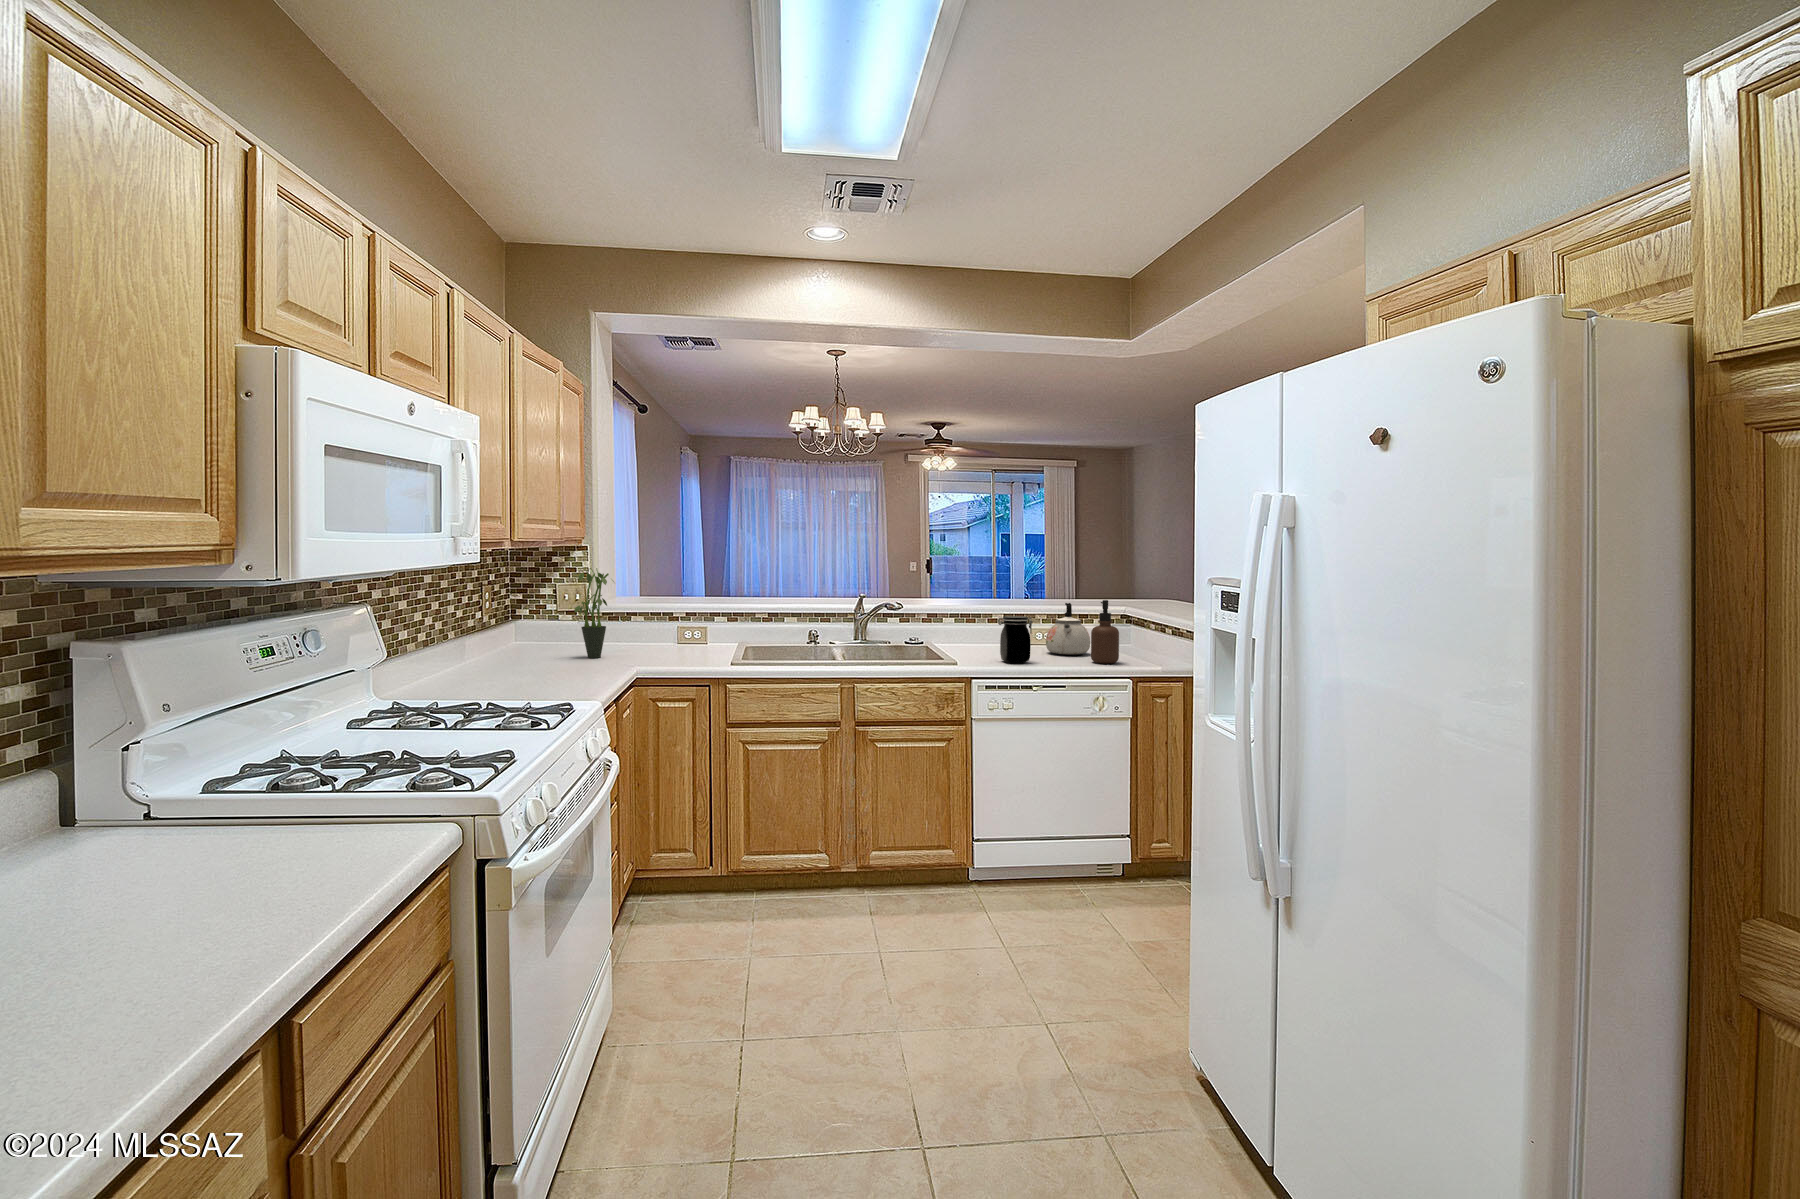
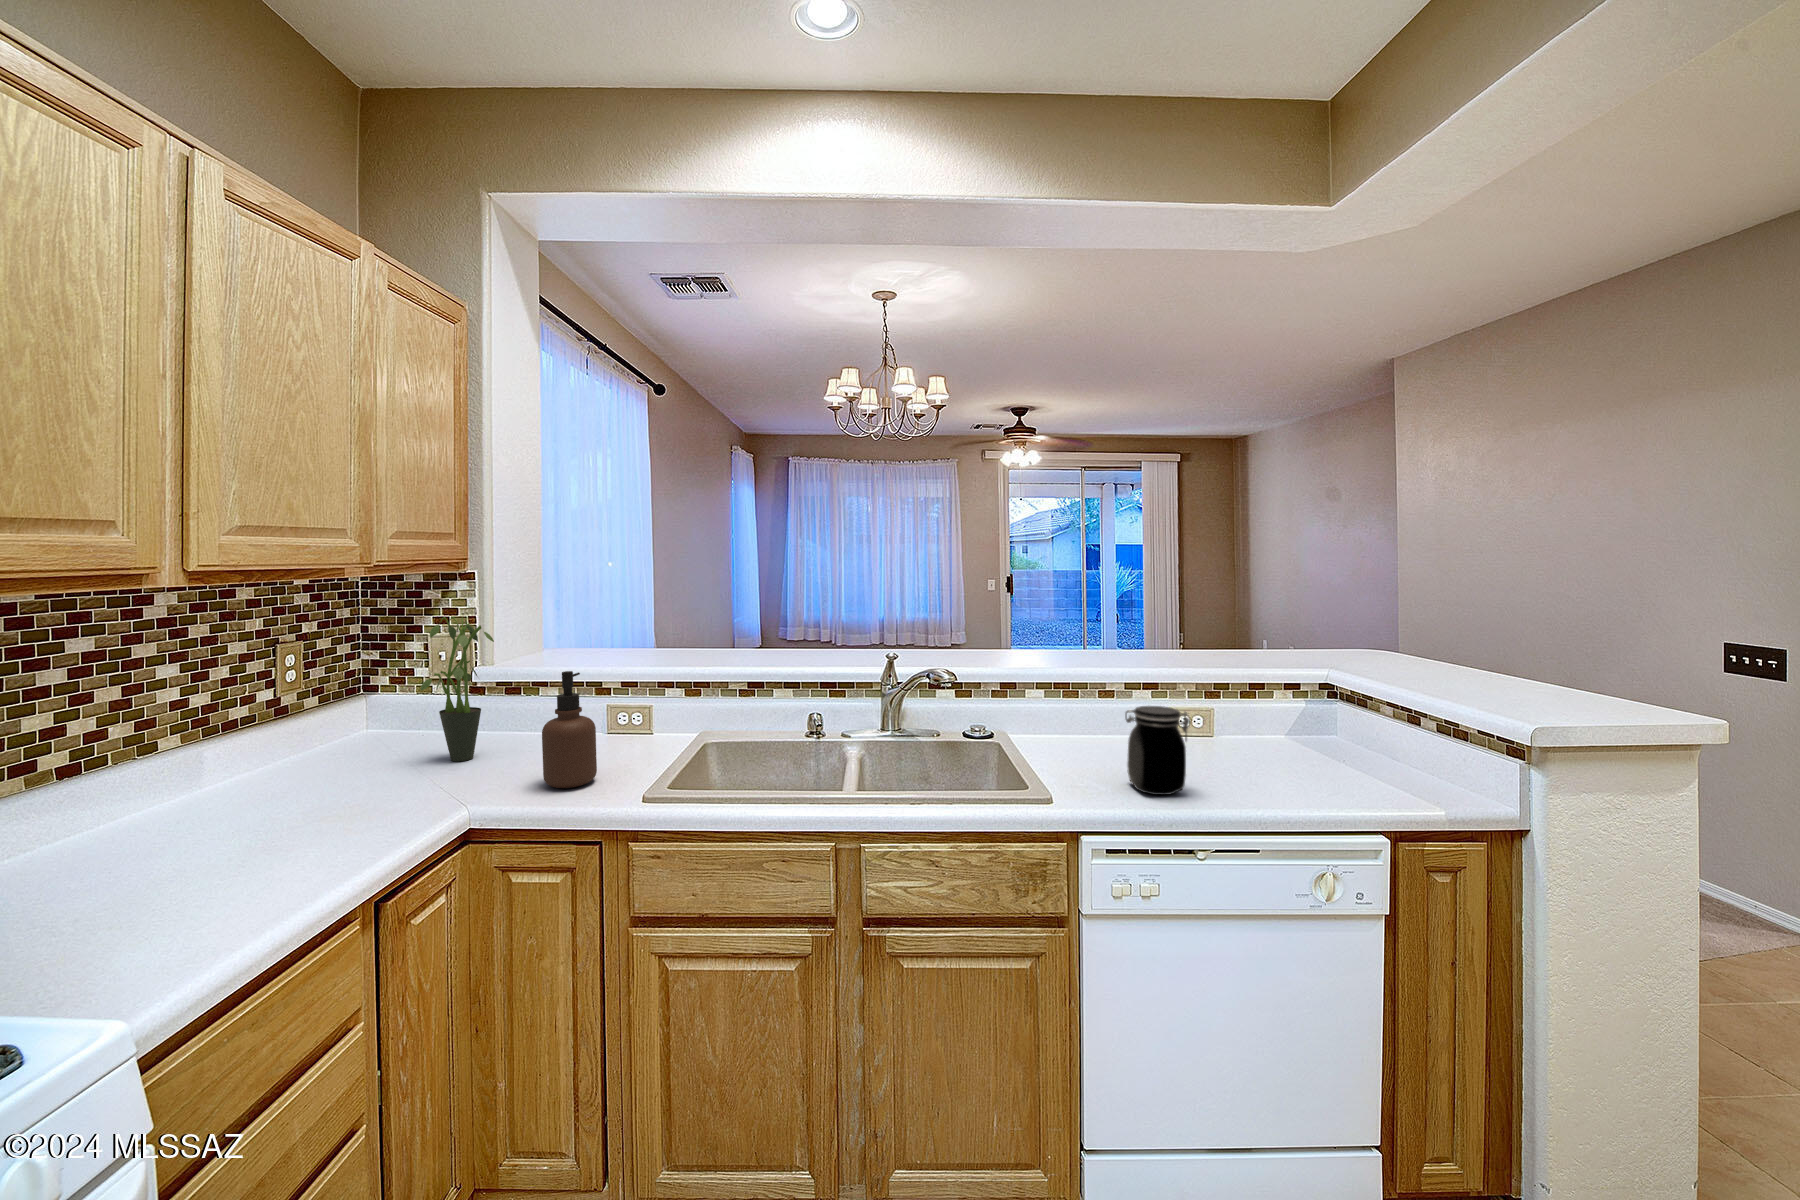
soap dispenser: present [1091,600,1119,664] -> present [542,671,597,788]
kettle: present [1046,603,1090,655] -> none [1198,673,1278,764]

